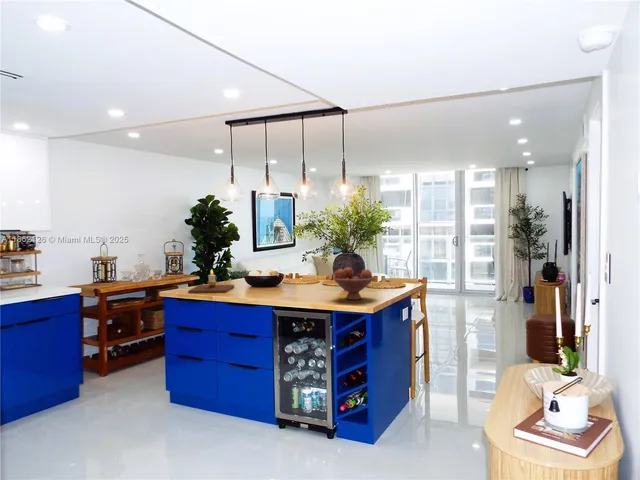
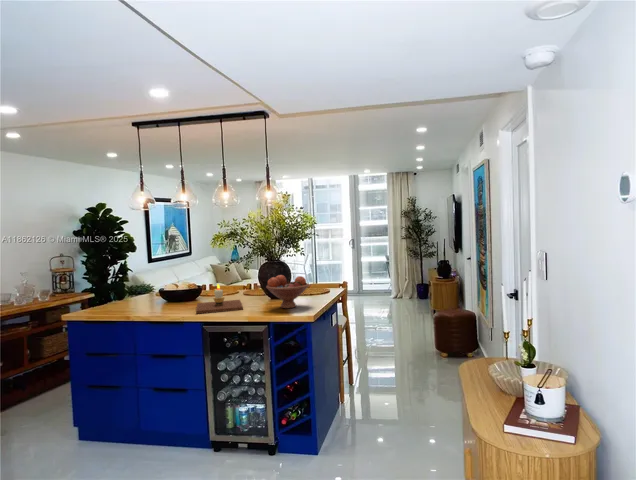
candle: present [188,270,234,293] -> present [196,284,243,314]

